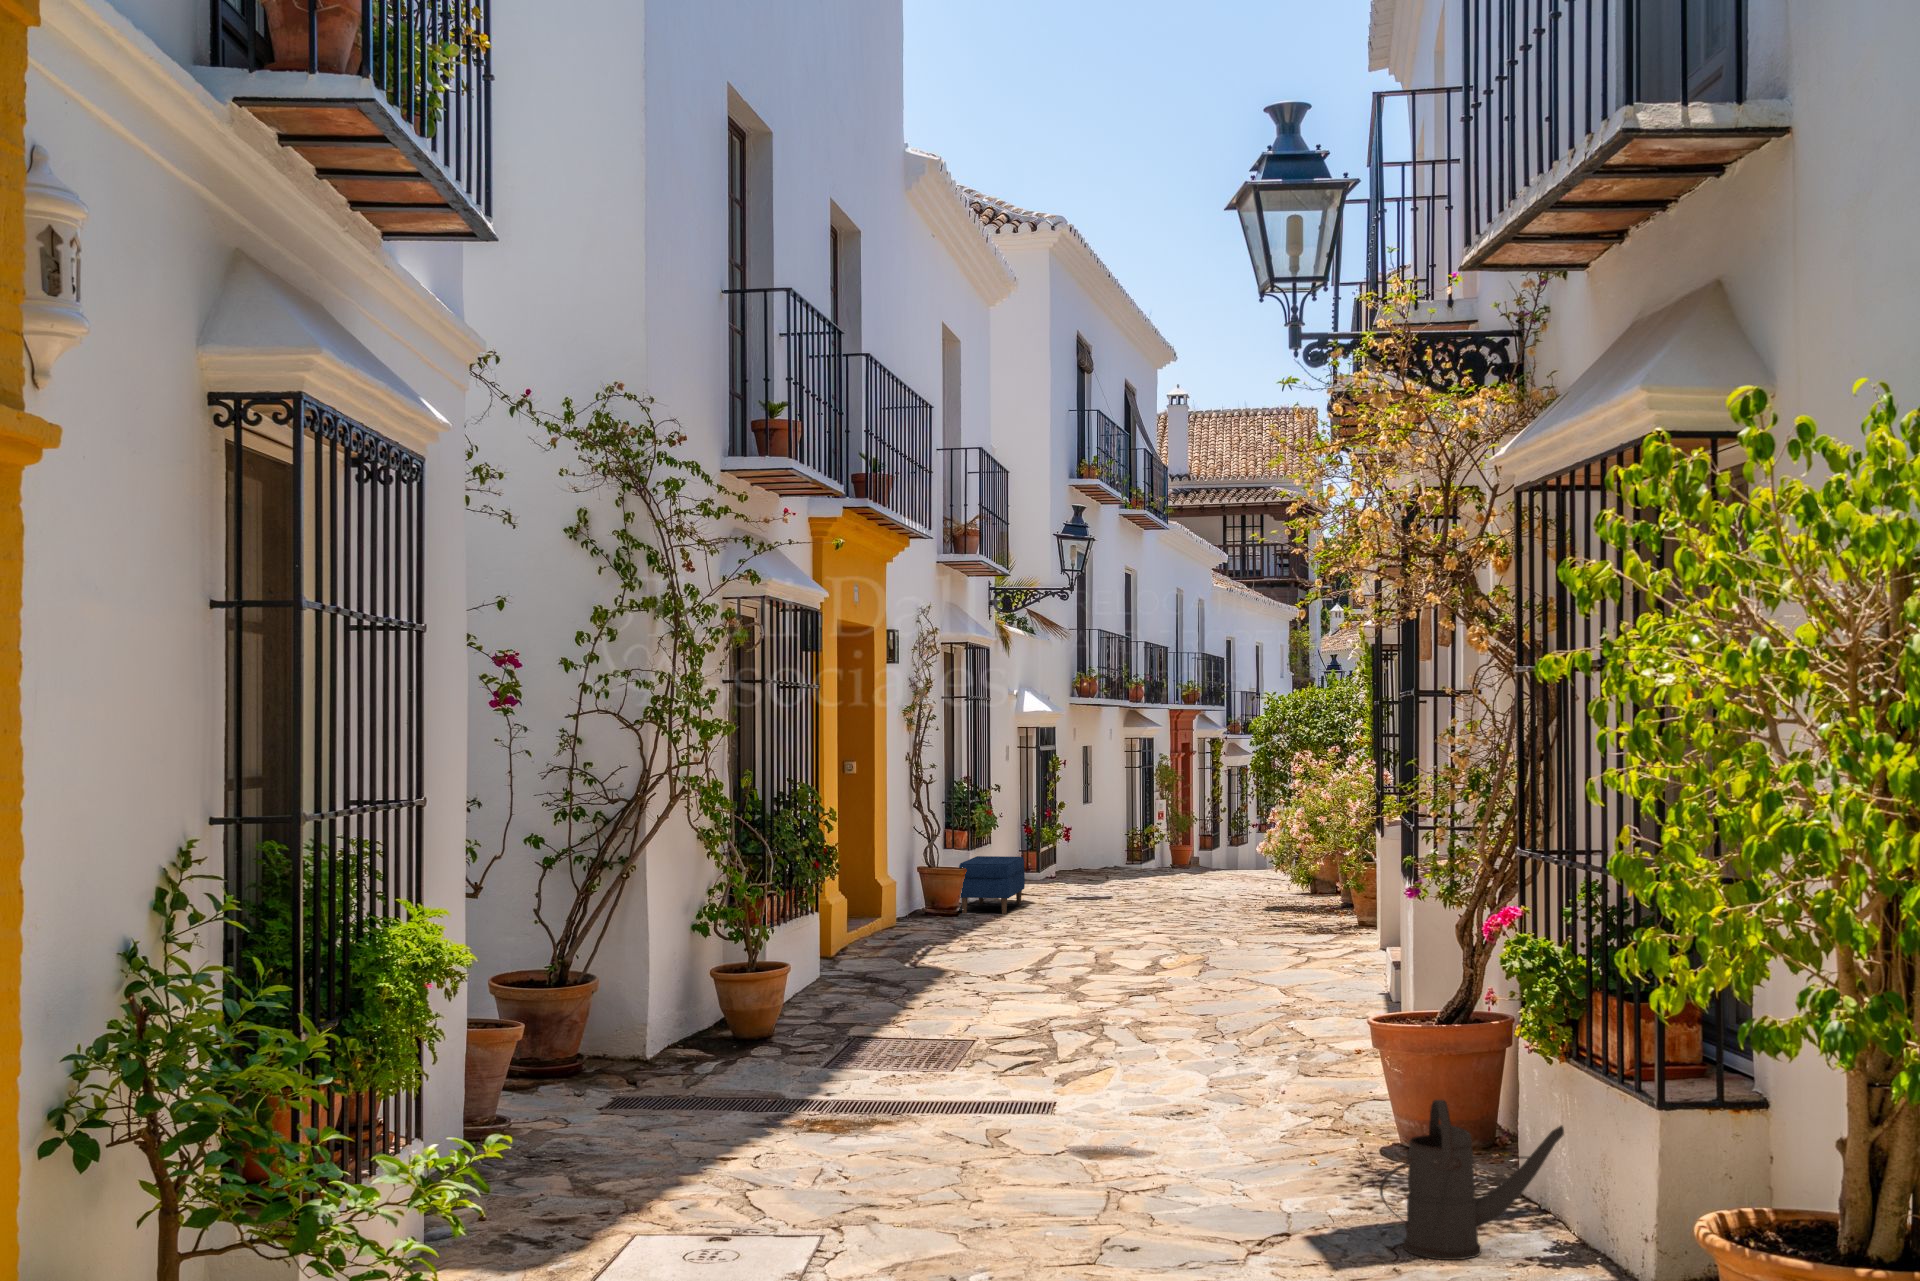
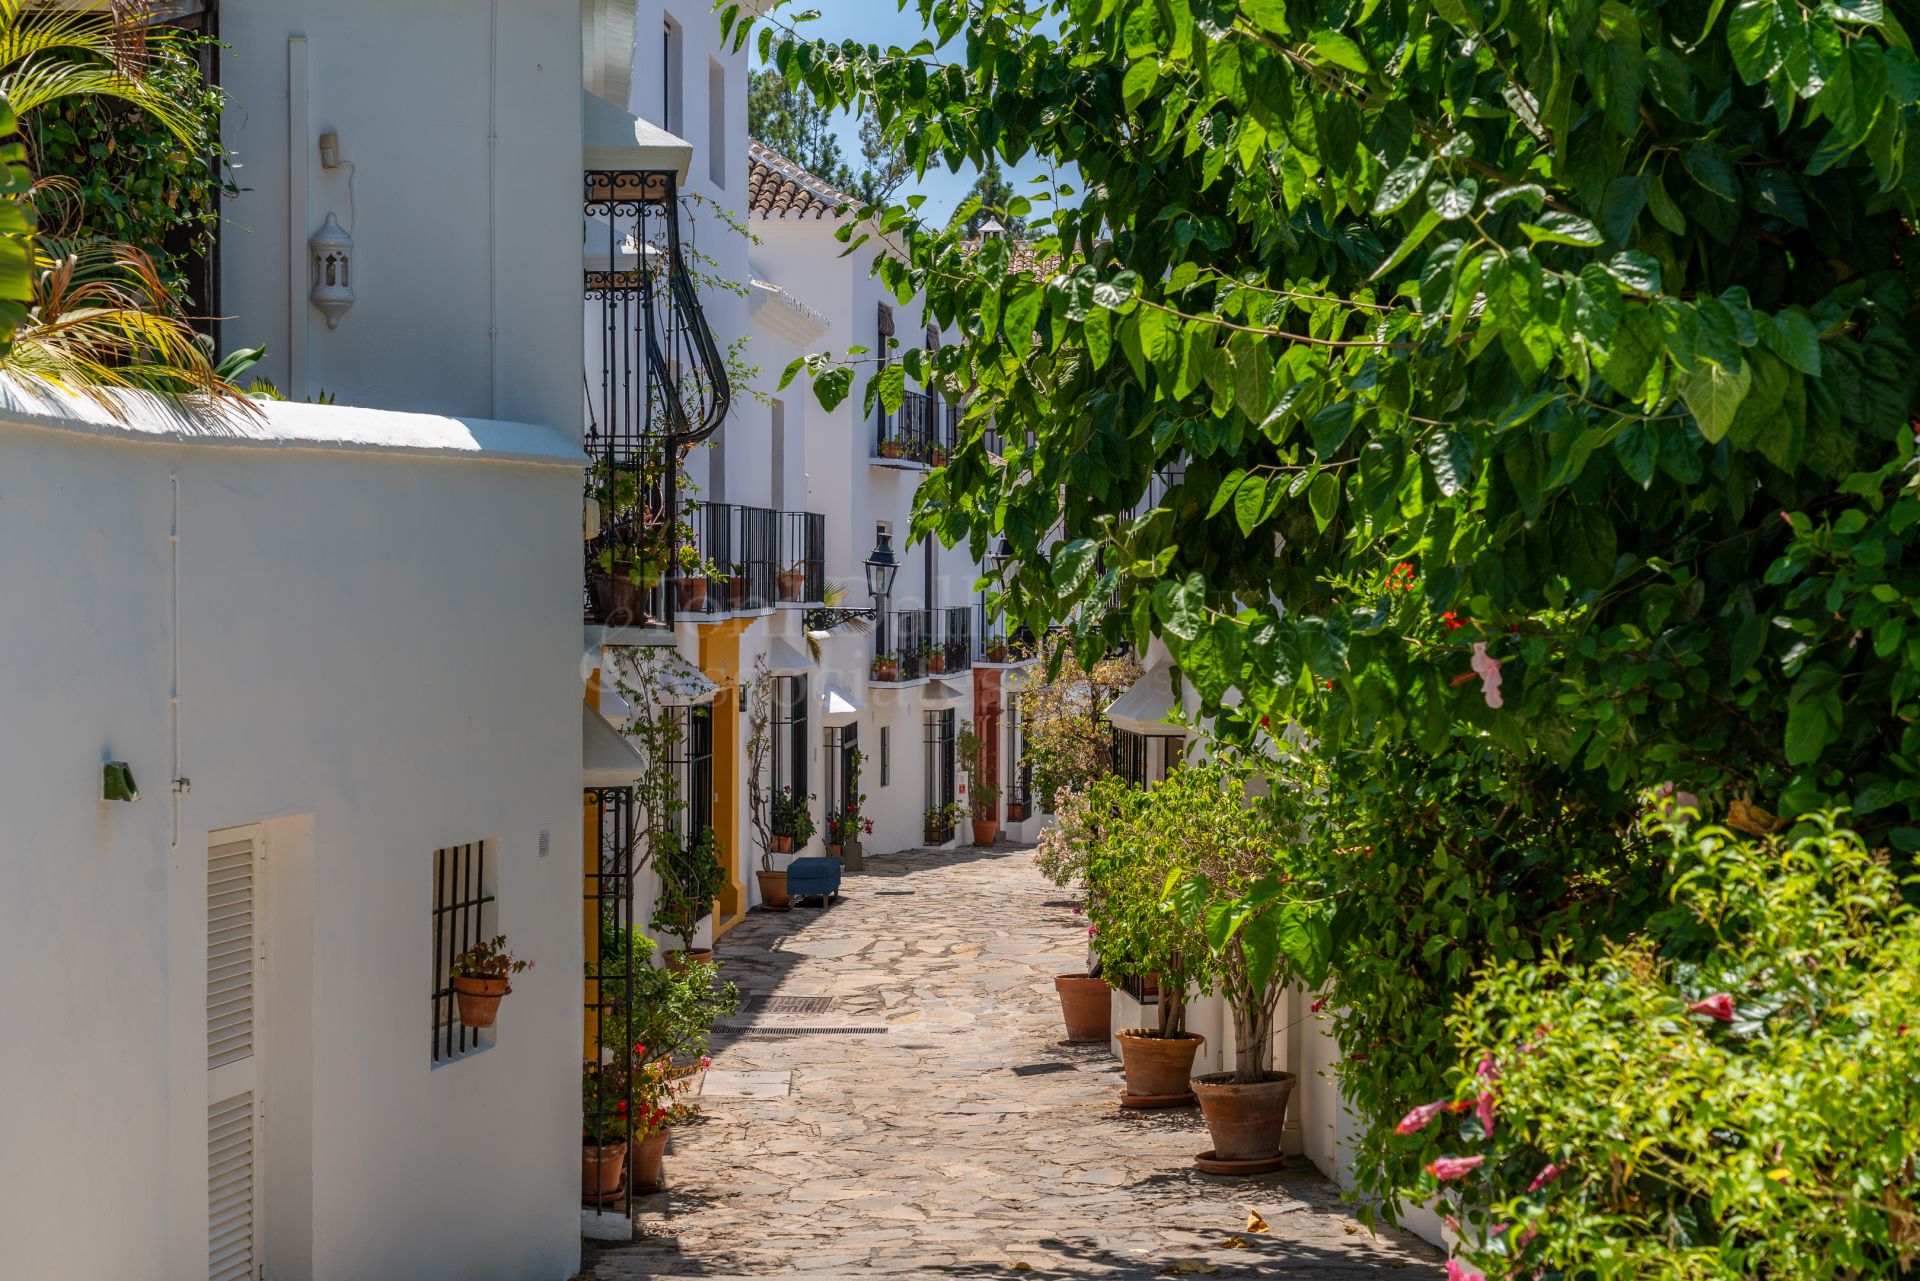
watering can: present [1379,1100,1564,1260] -> present [822,831,870,871]

